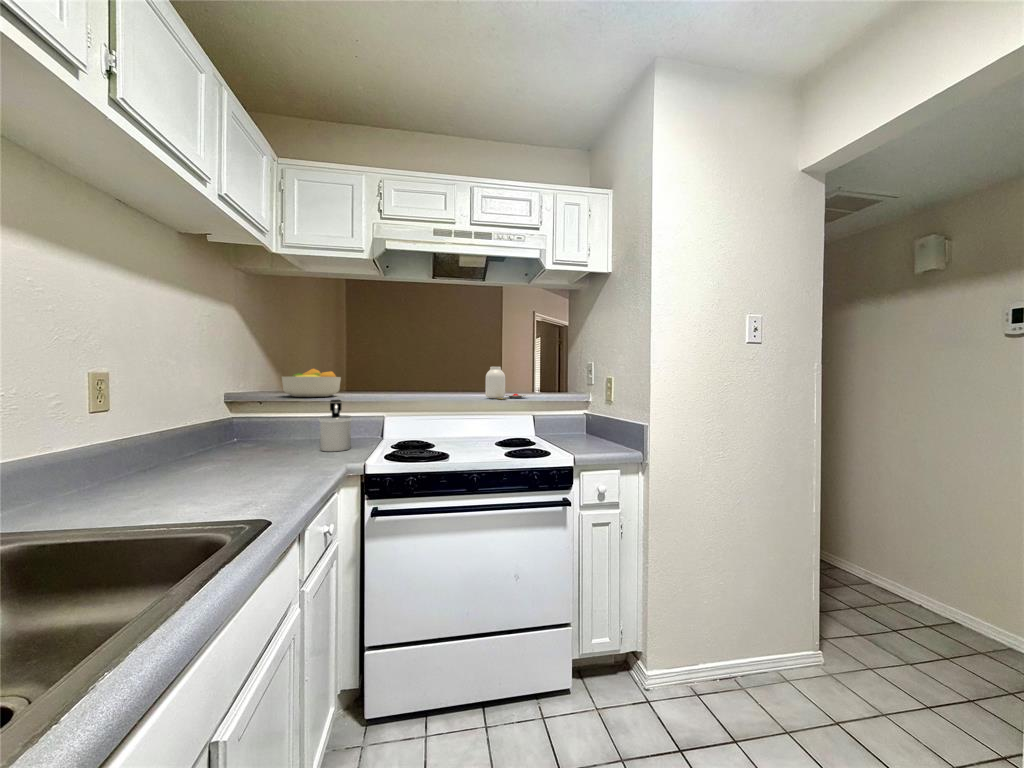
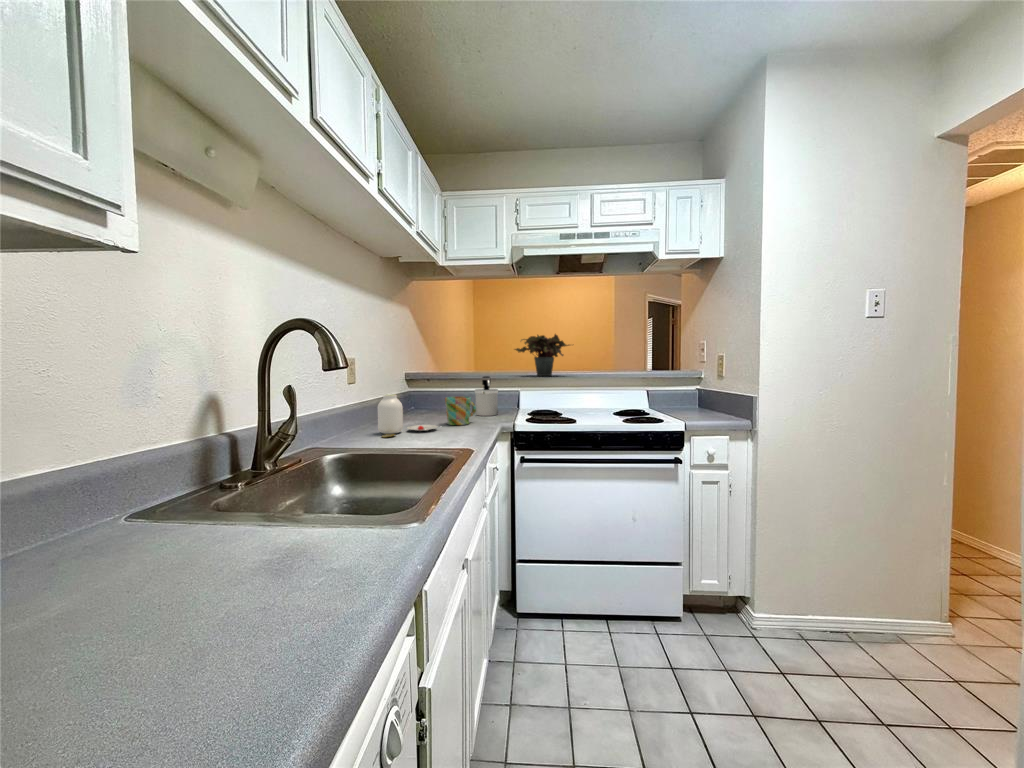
potted plant: none [376,348,454,399] -> present [515,334,569,376]
jar: present [485,367,527,399] -> present [378,394,437,437]
fruit bowl: present [282,369,341,397] -> none [442,353,484,375]
mug: none [264,428,313,469] -> present [445,396,476,425]

